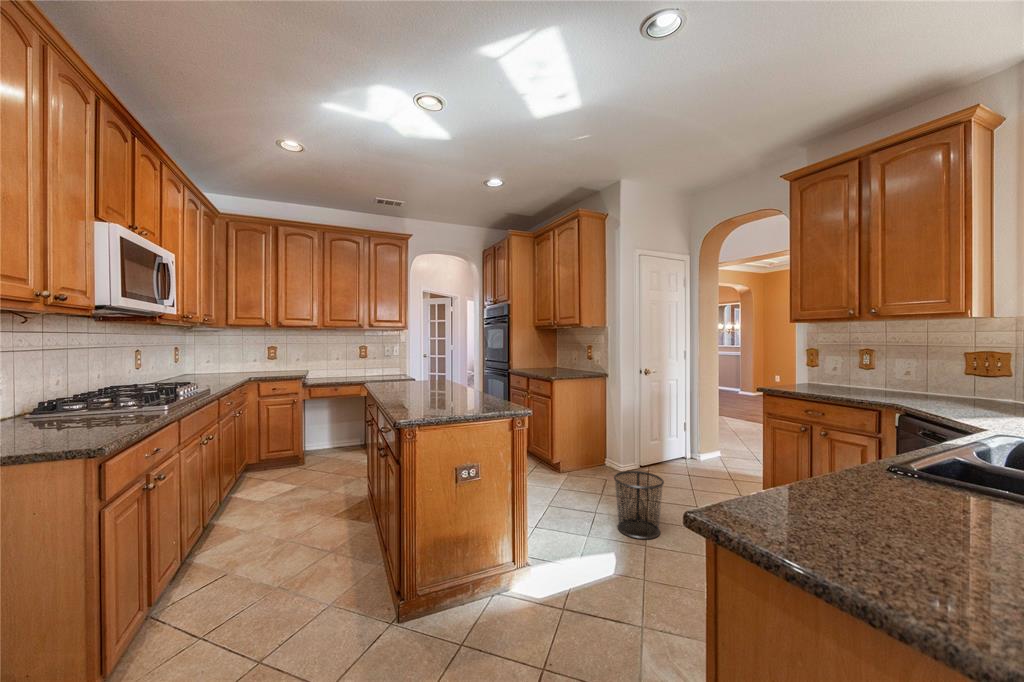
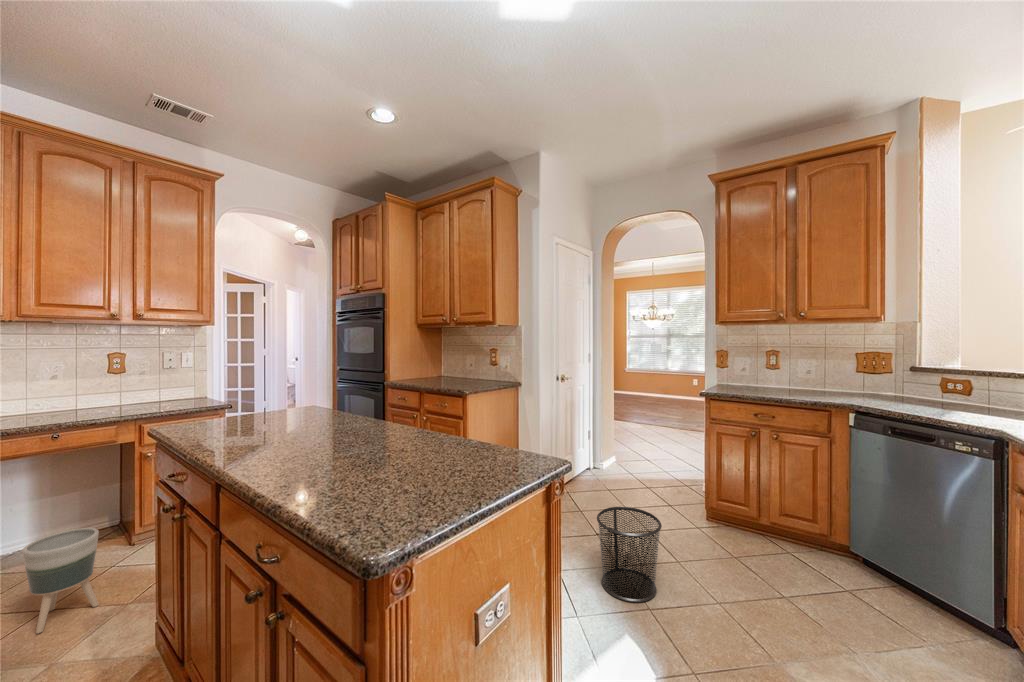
planter: none [324,435,351,479] -> present [22,528,99,634]

